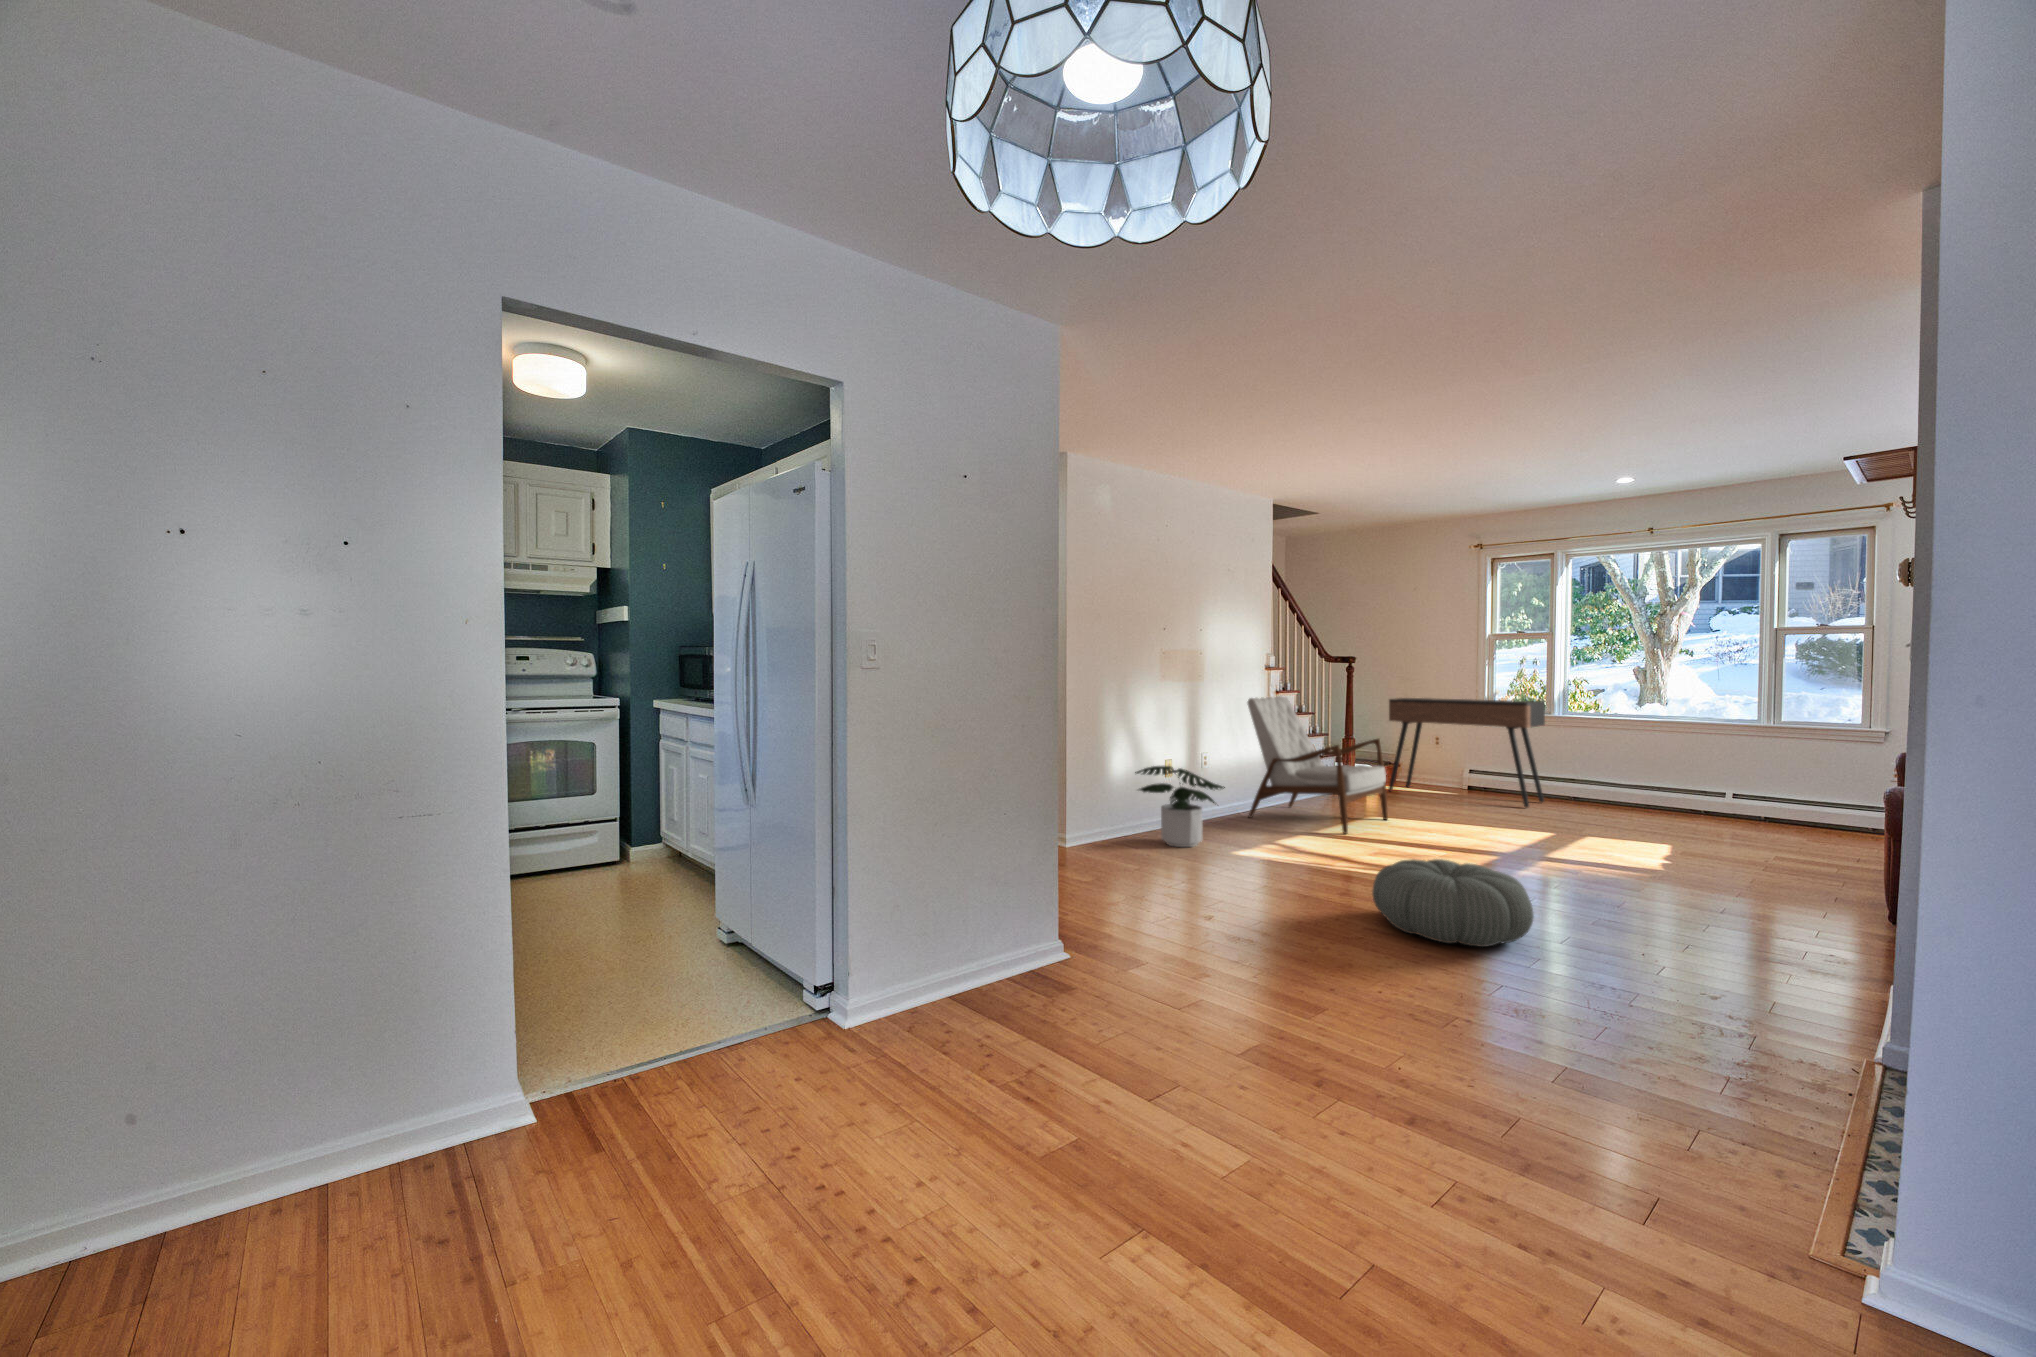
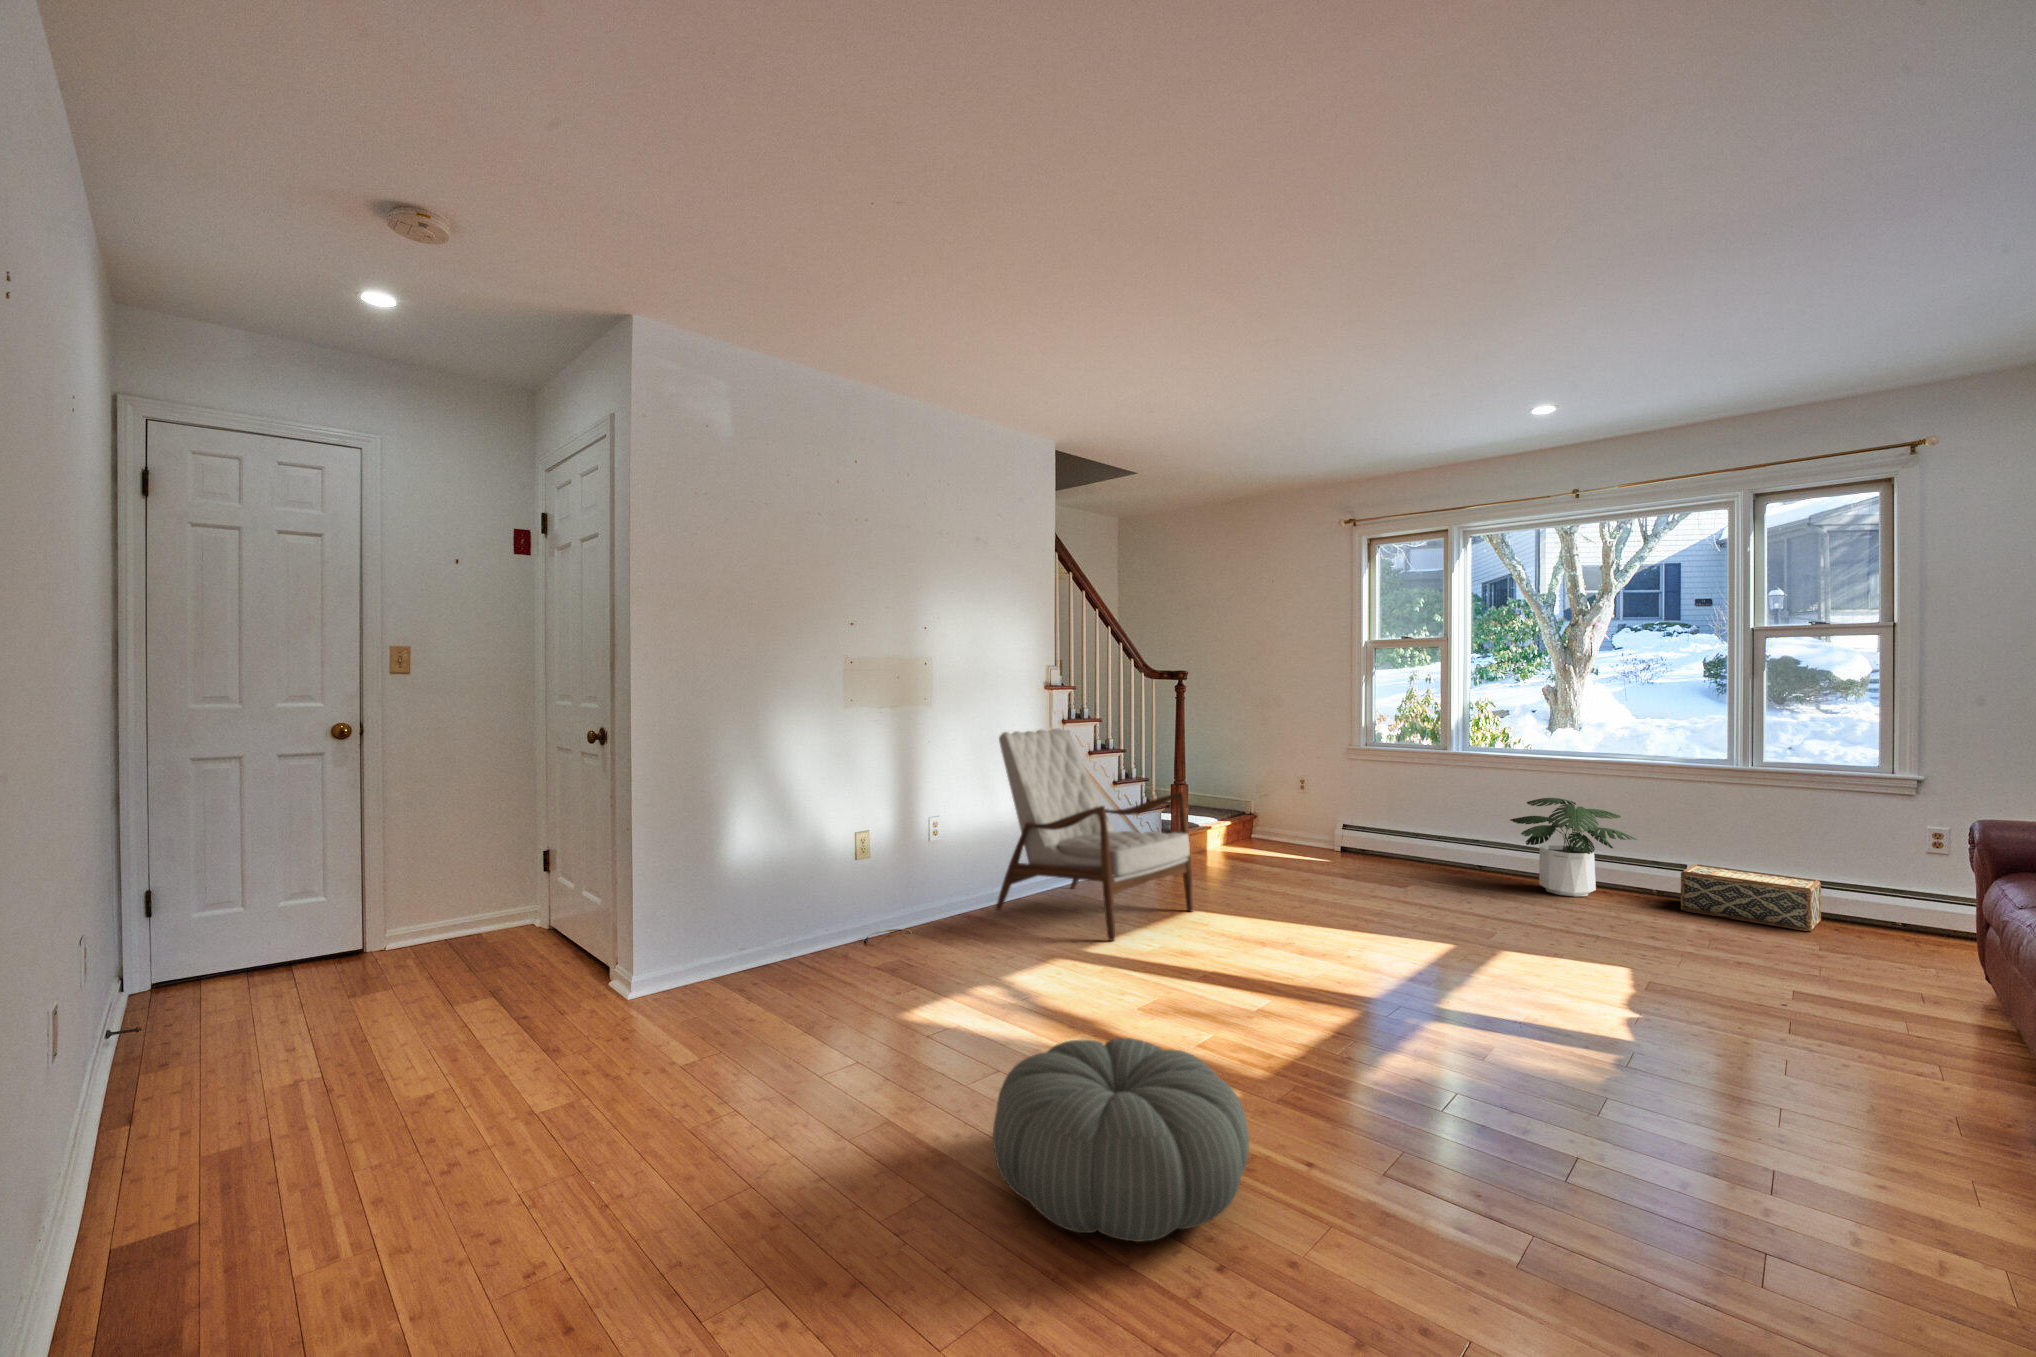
console table: present [1389,698,1545,808] -> none [1230,728,1426,885]
potted plant: present [1135,766,1225,847] -> present [1510,798,1637,897]
woven basket: none [1750,792,1860,835] -> present [1681,864,1821,931]

